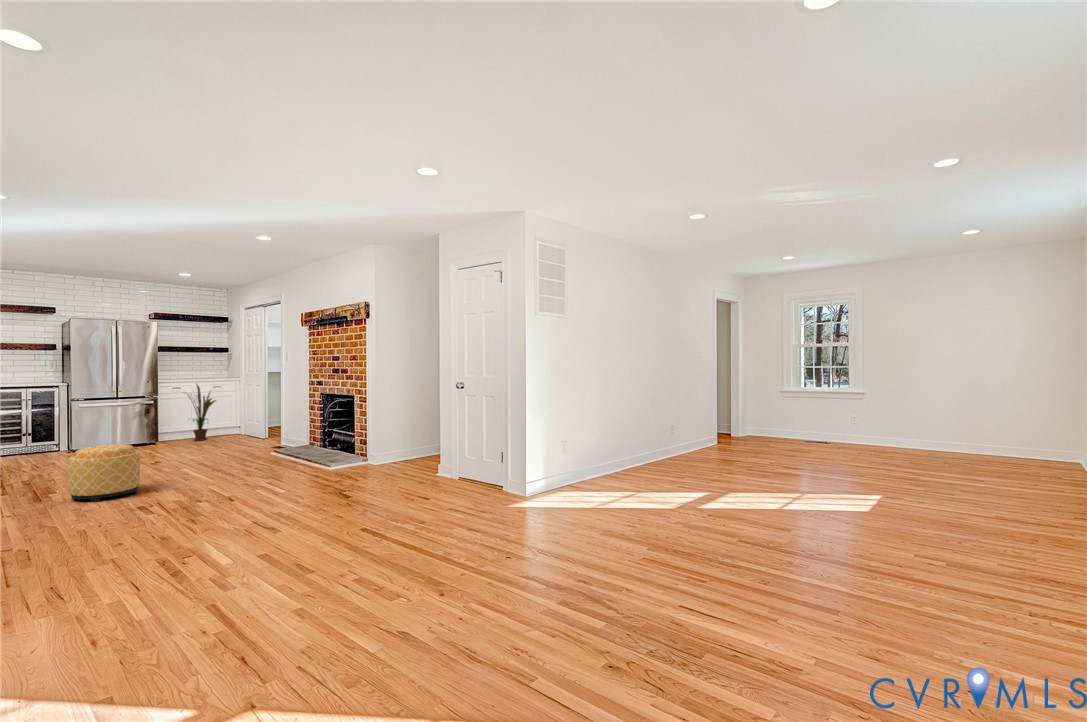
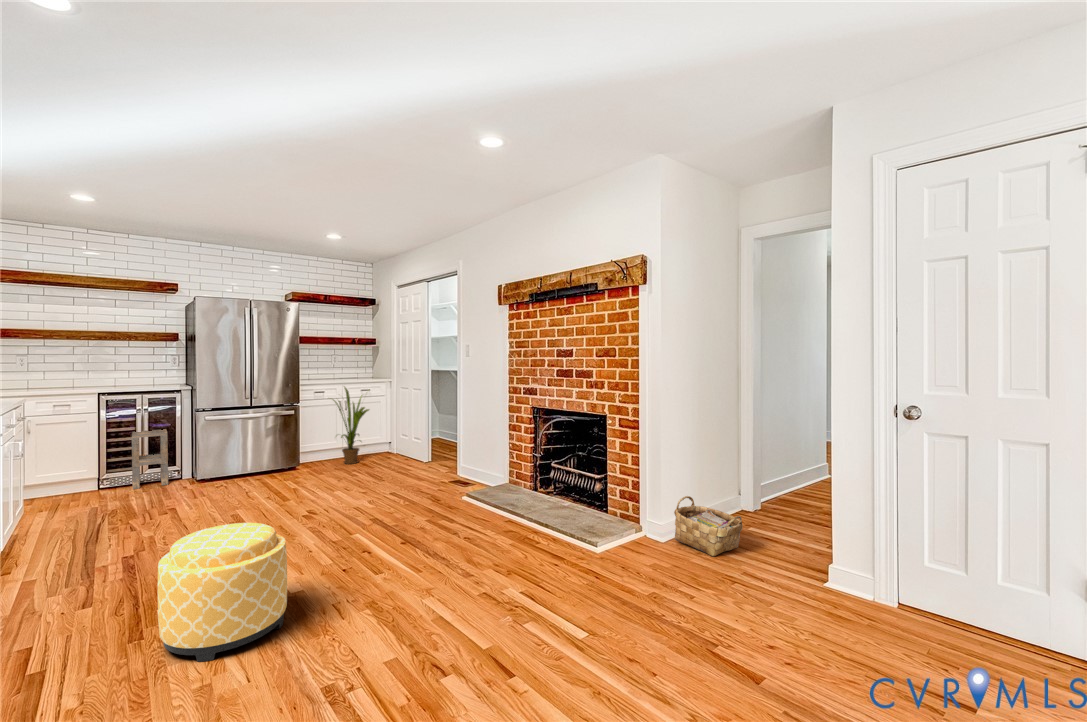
side table: none [19,414,50,457] -> present [132,429,168,489]
woven basket: none [384,438,418,467] -> present [674,496,743,556]

